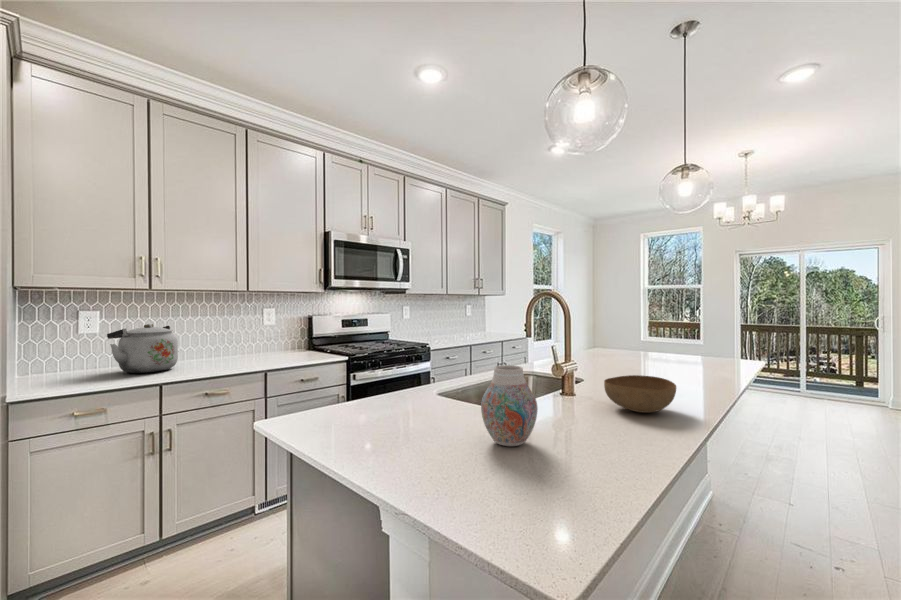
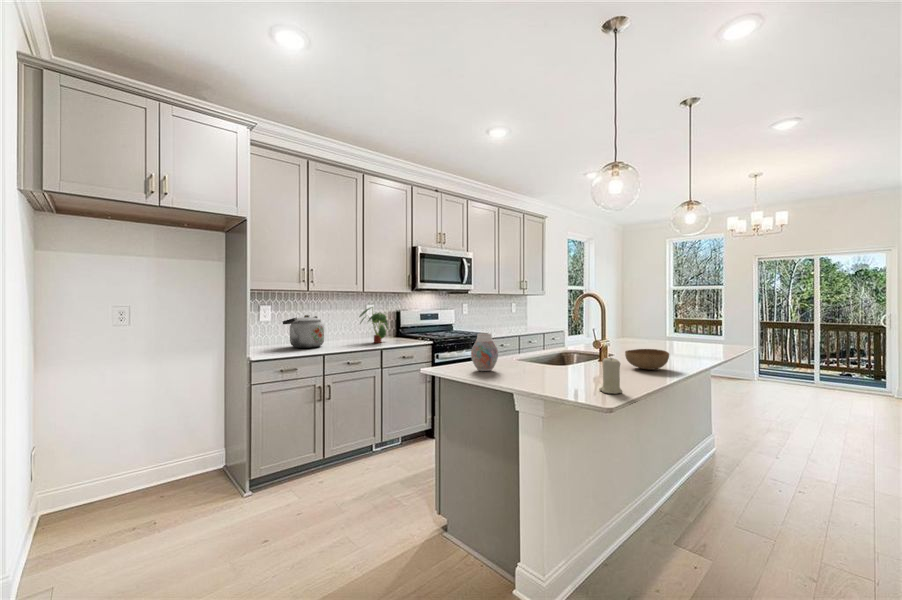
plant: none [235,311,286,362] -> present [359,307,389,343]
vase: present [481,365,538,446] -> present [471,333,498,371]
candle: none [557,414,606,497] -> present [599,357,623,394]

